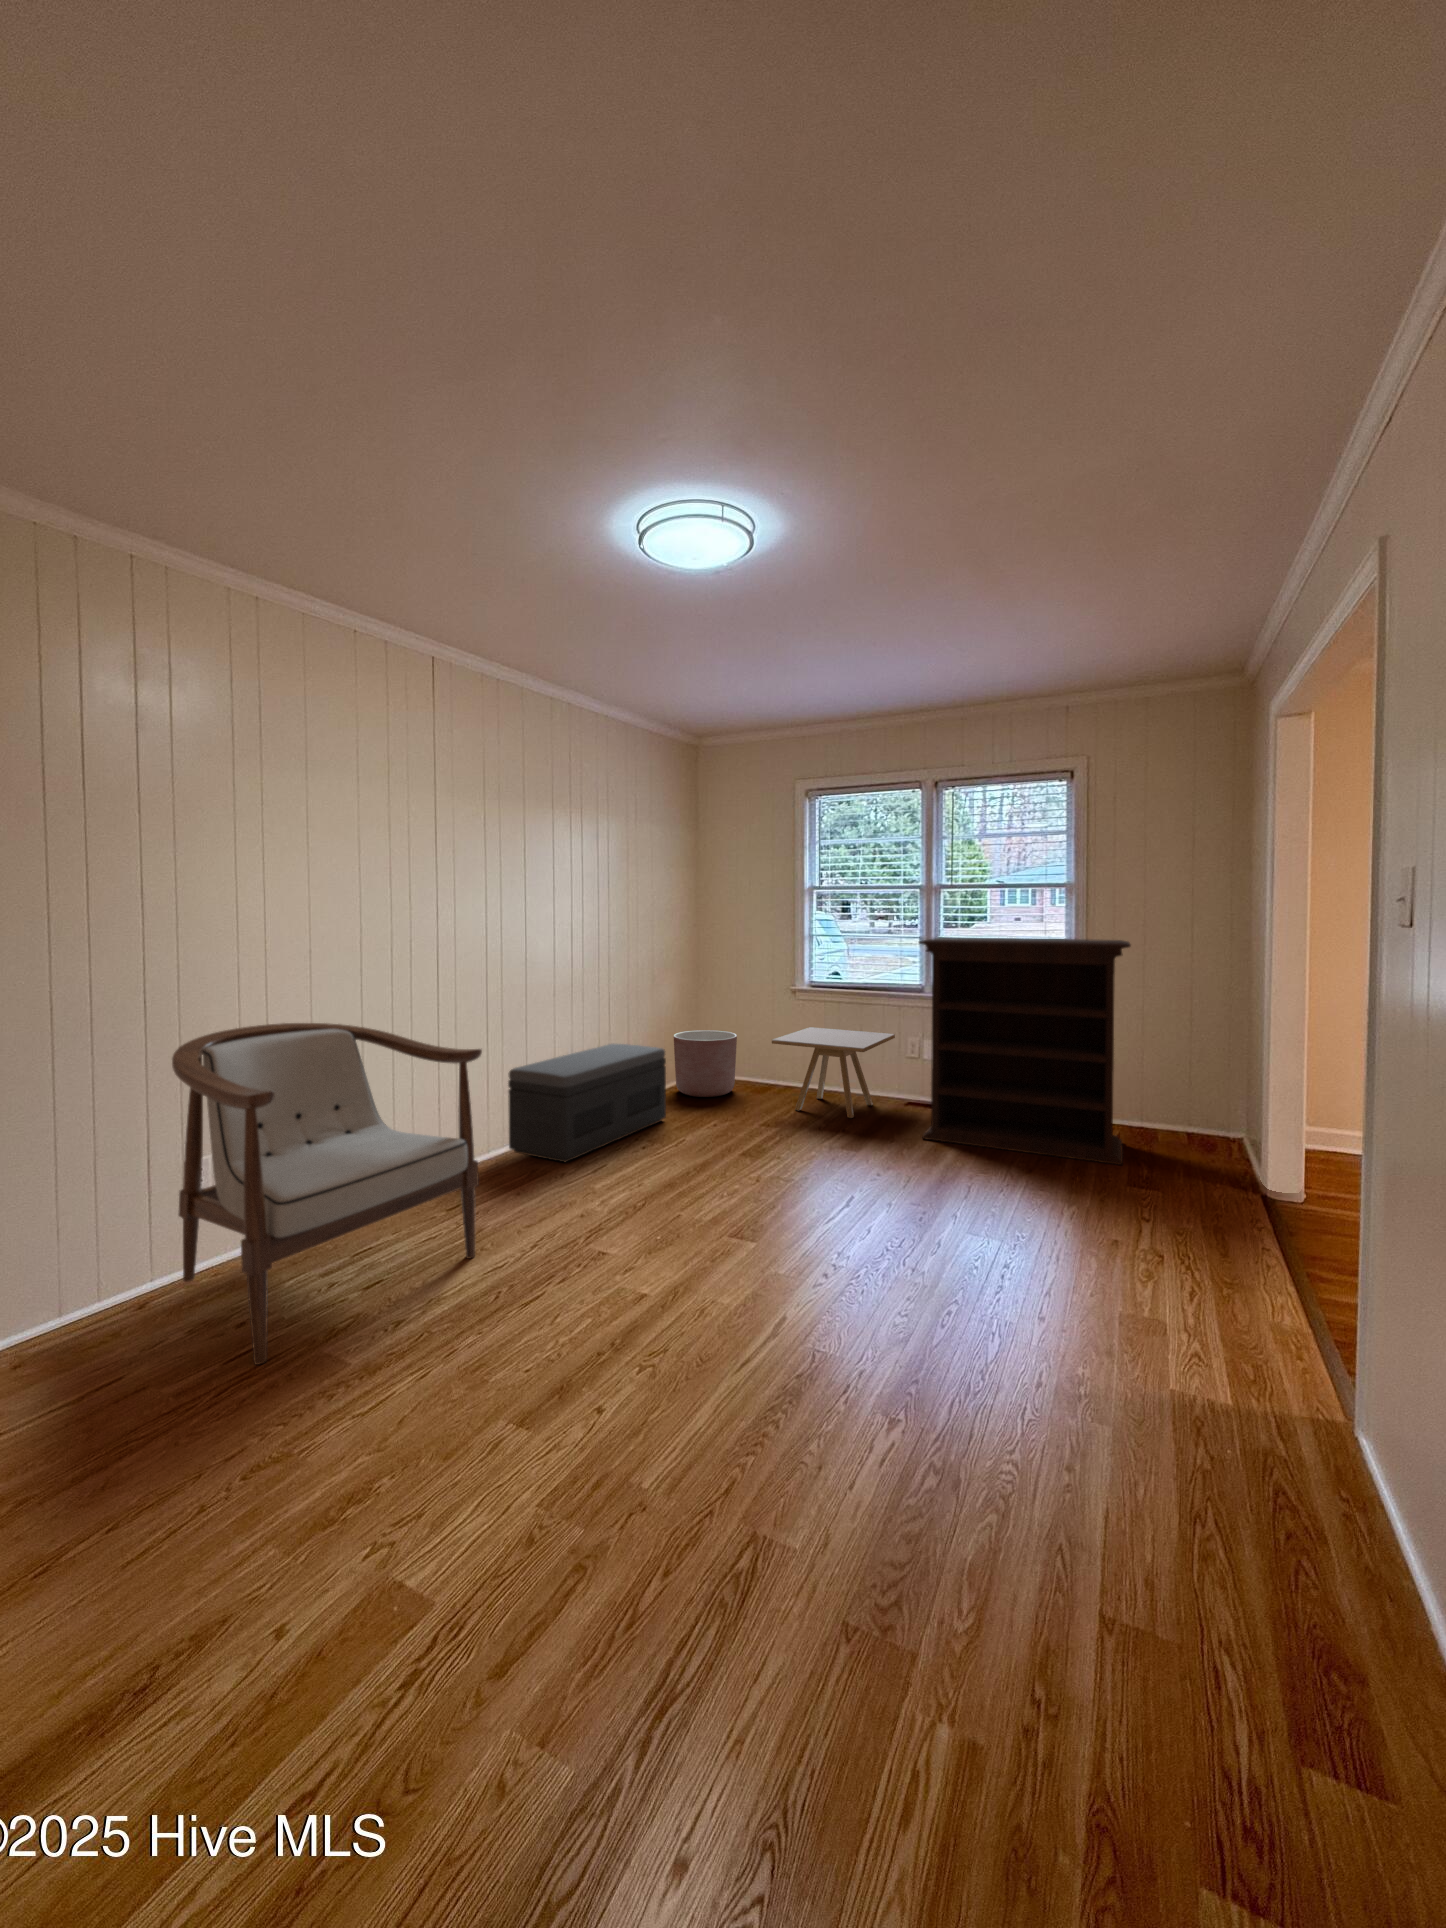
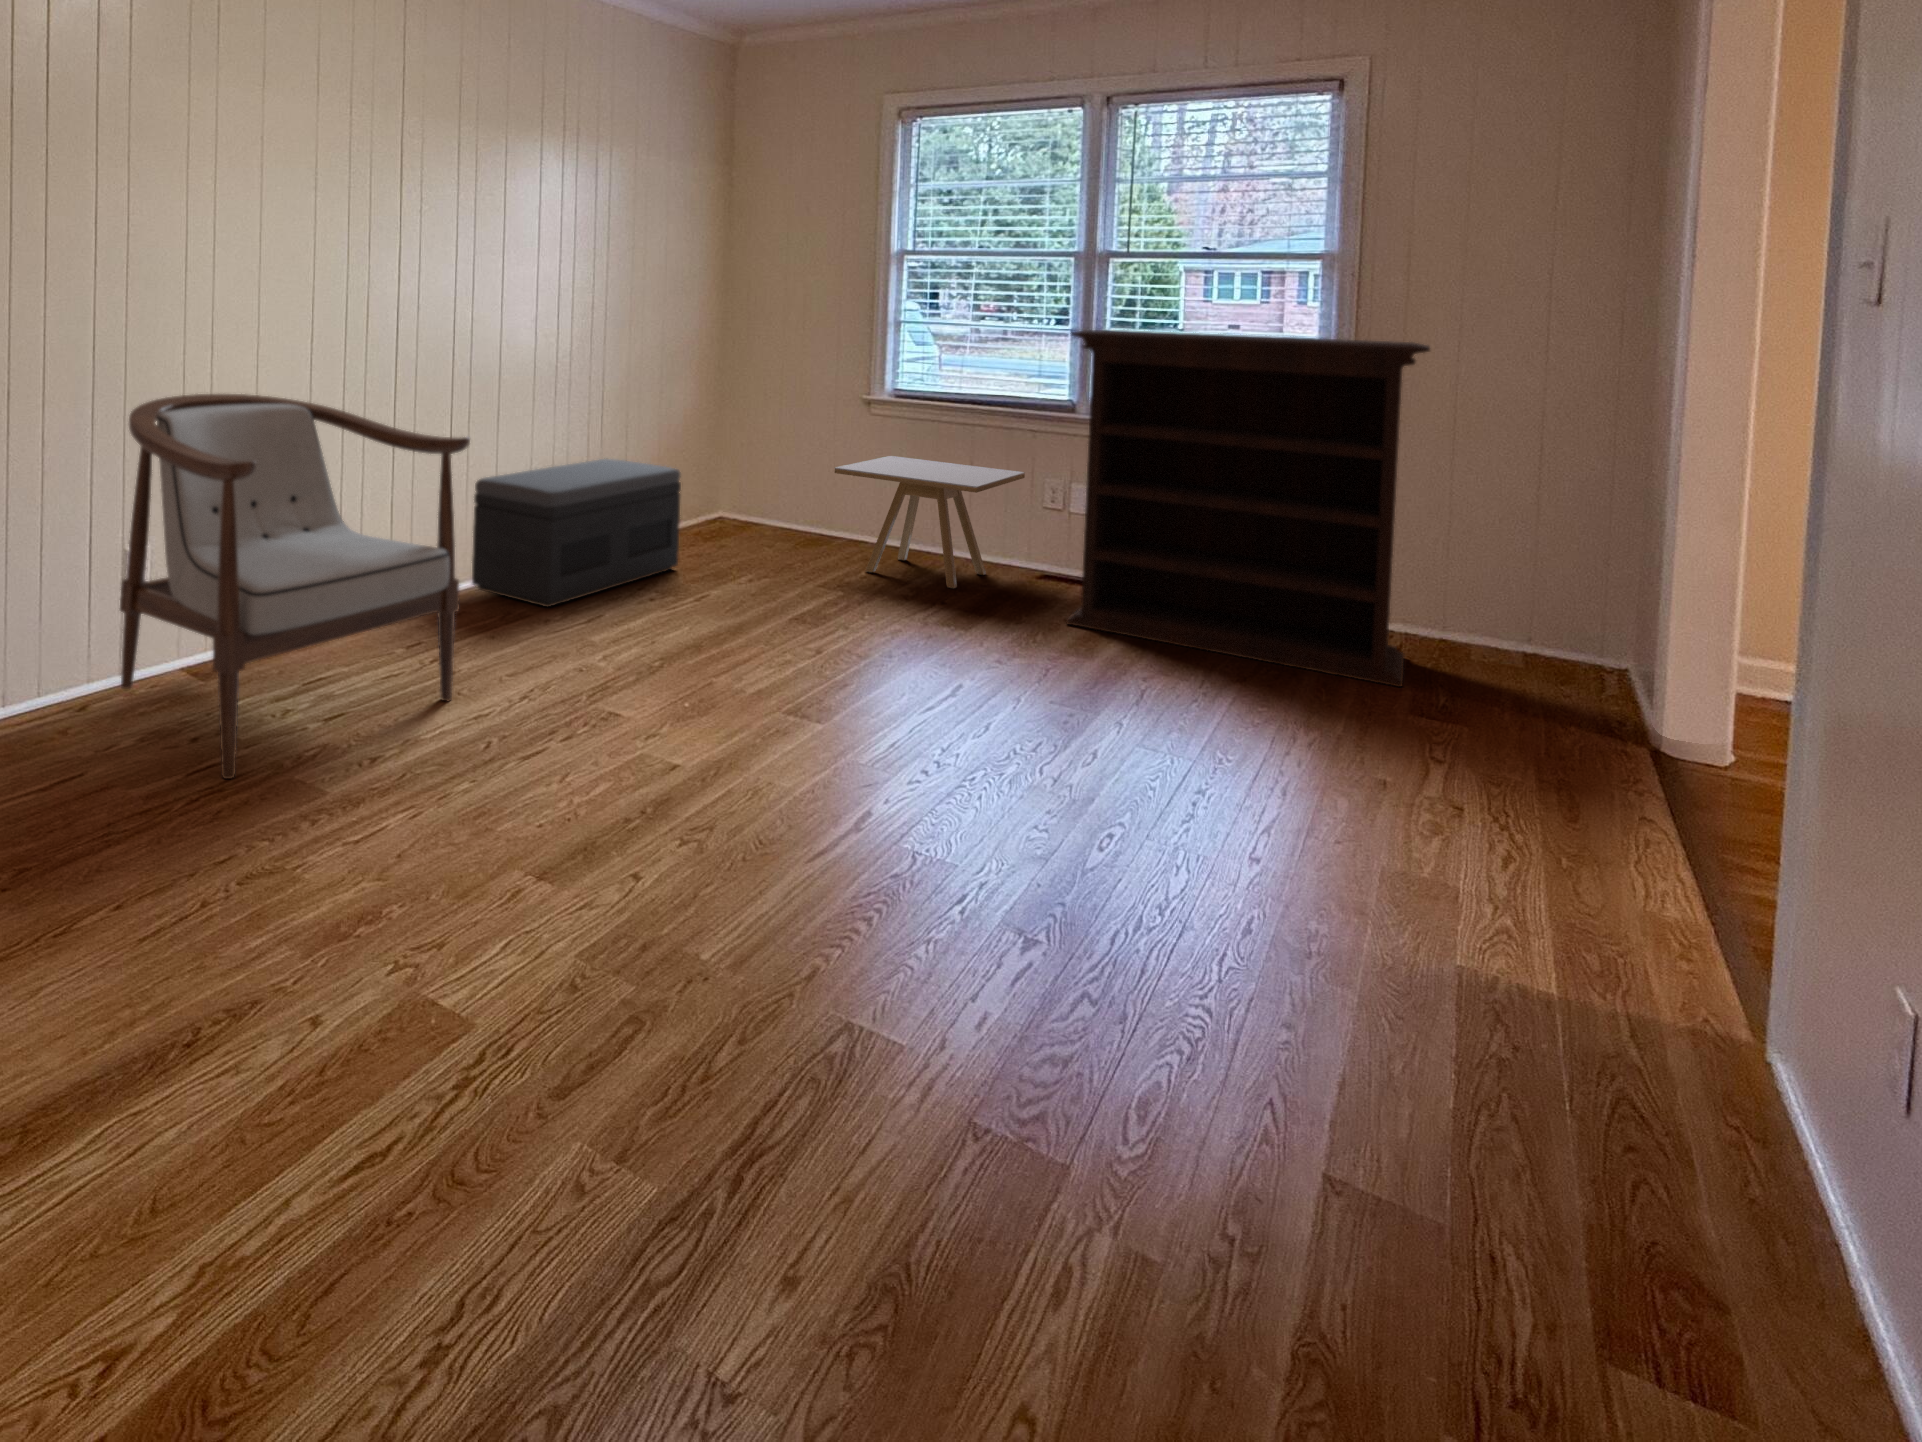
planter: present [674,1030,737,1097] -> none [687,452,779,545]

